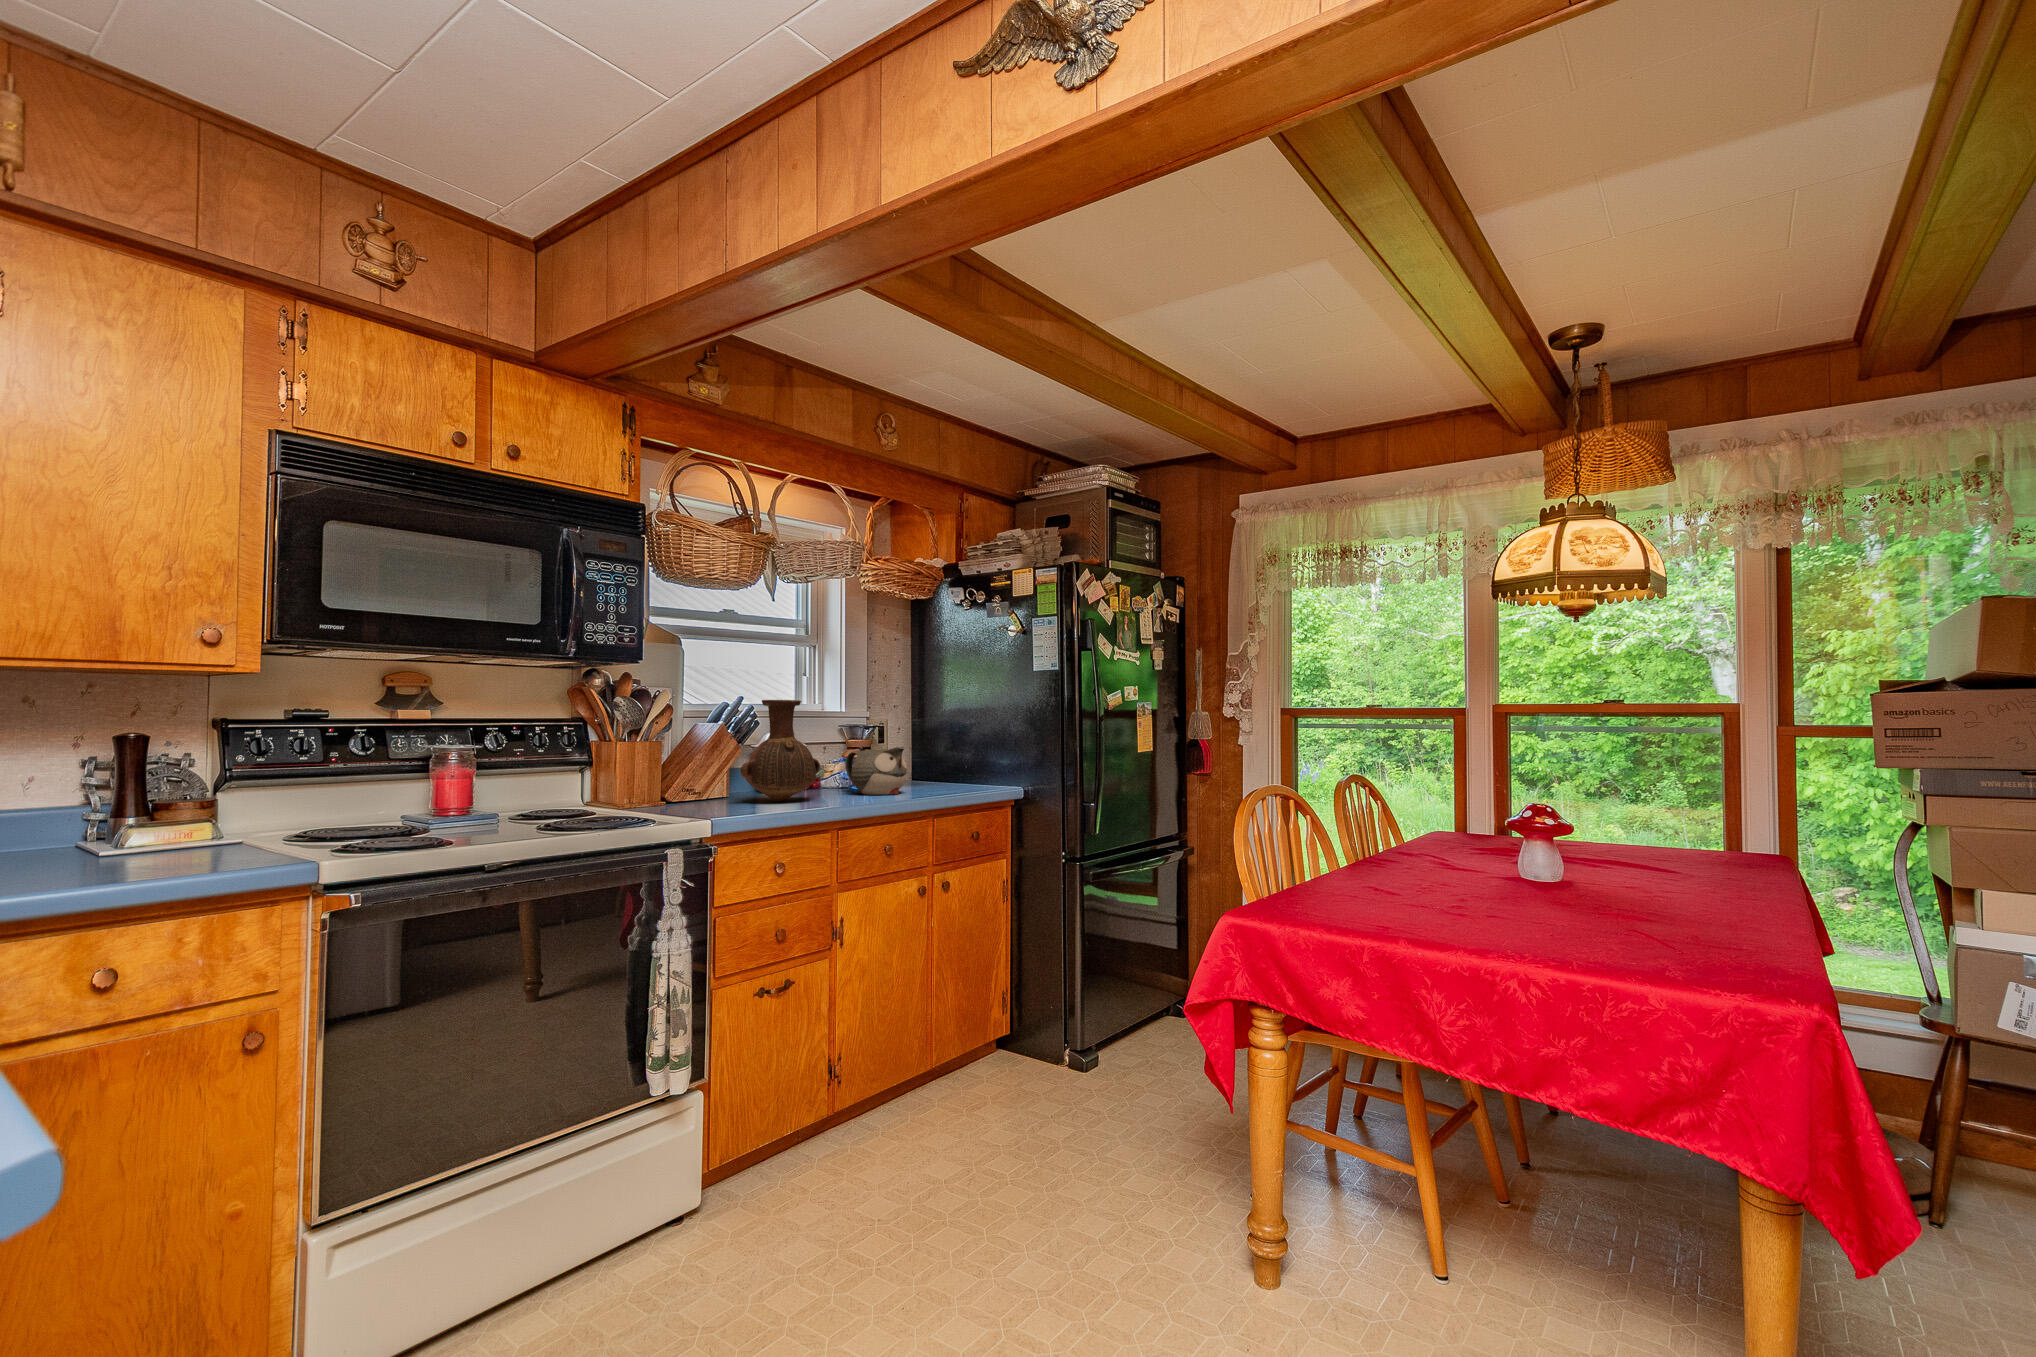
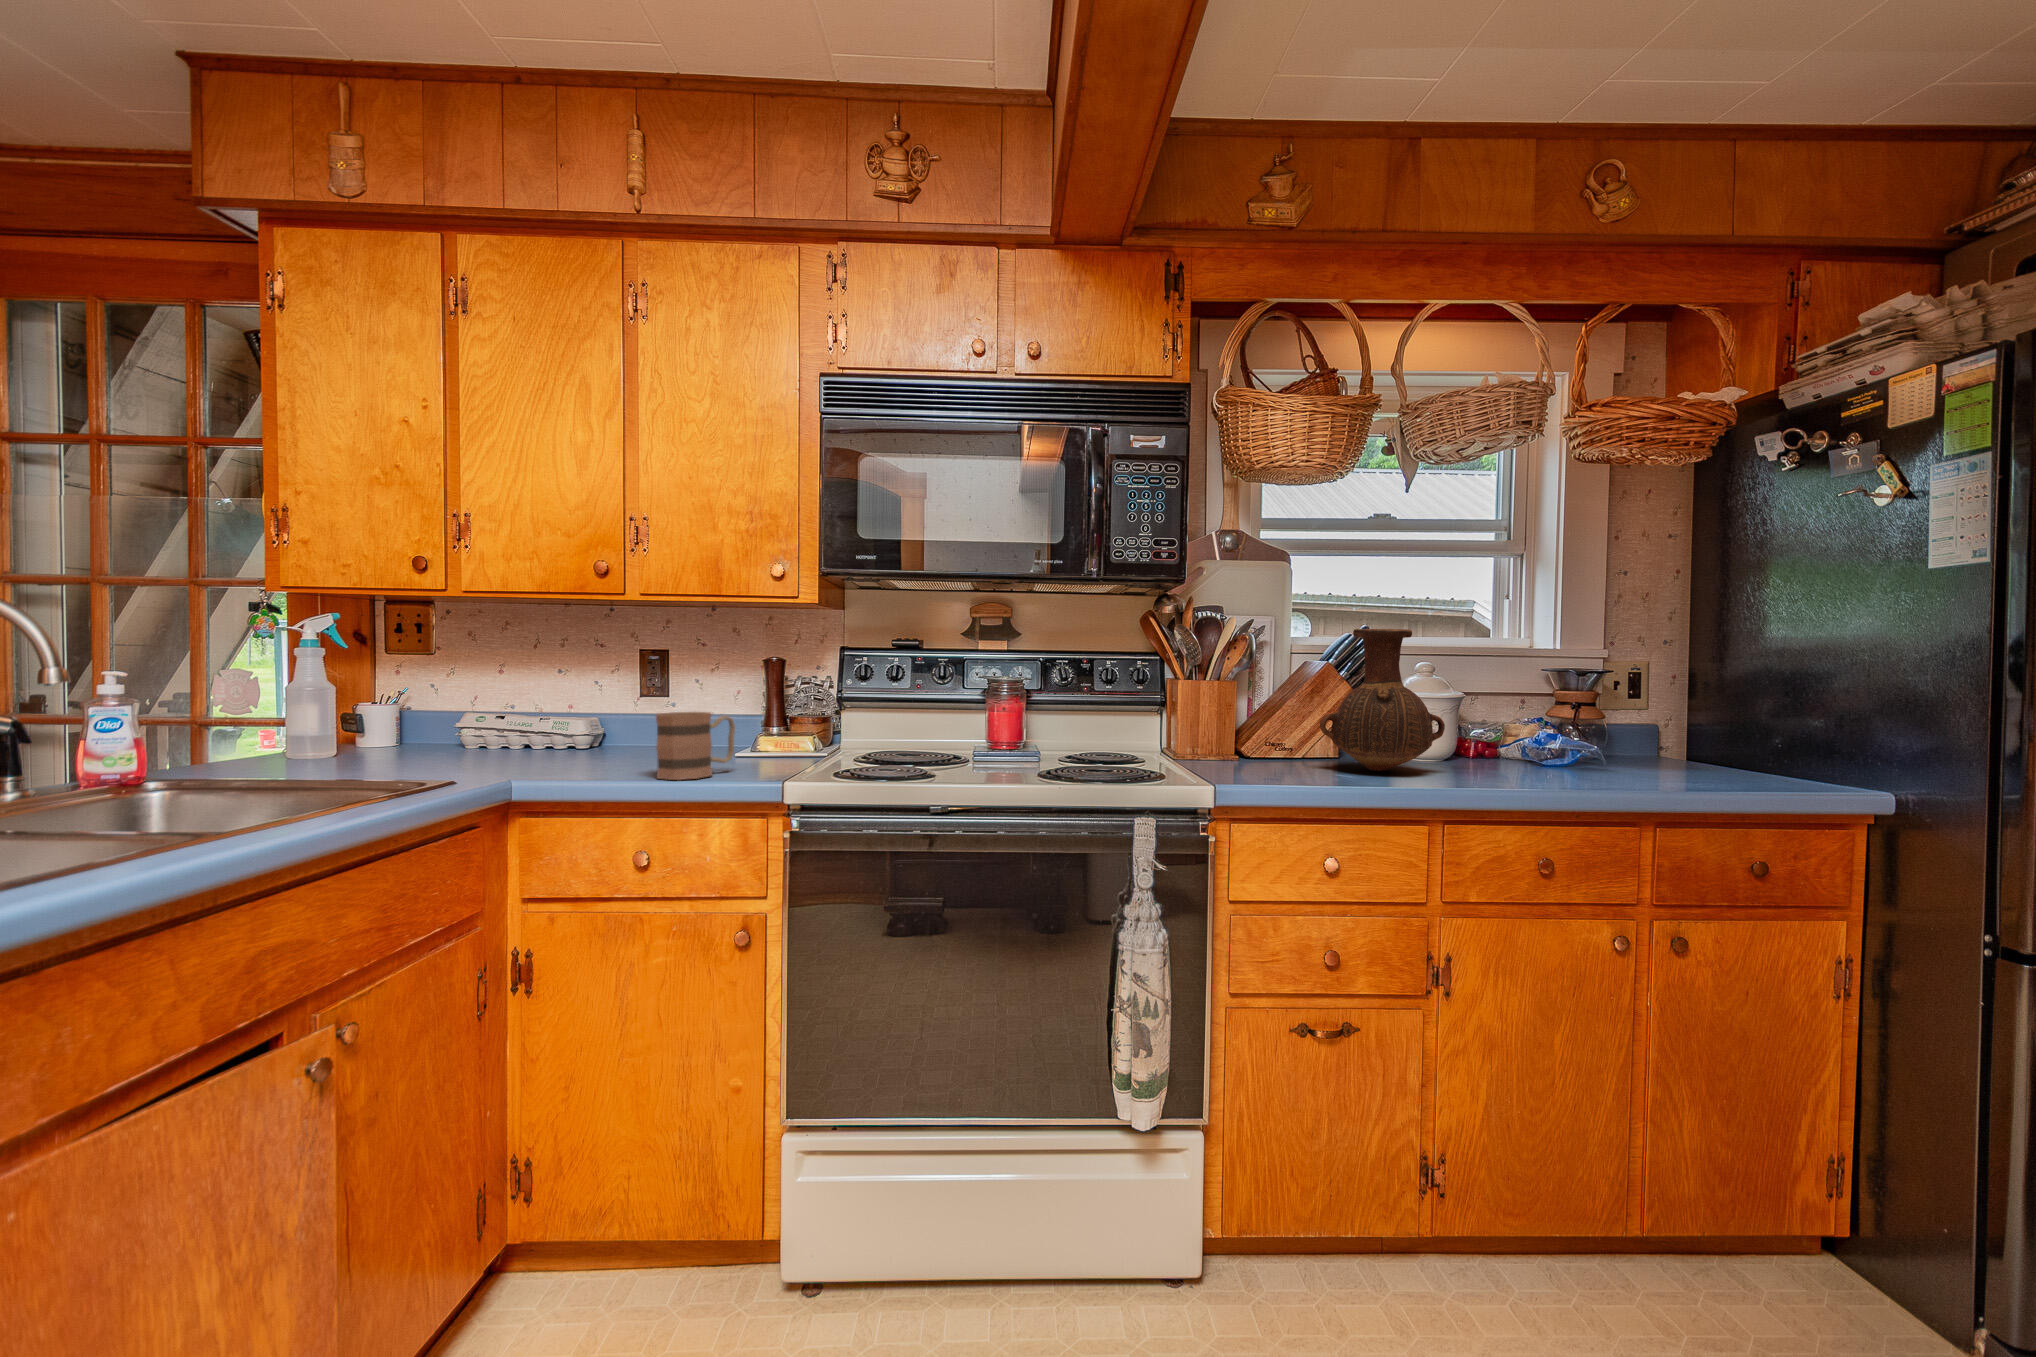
teapot: present [845,747,907,795] -> none [1508,706,1609,782]
mug: none [81,799,187,884] -> present [656,712,735,780]

